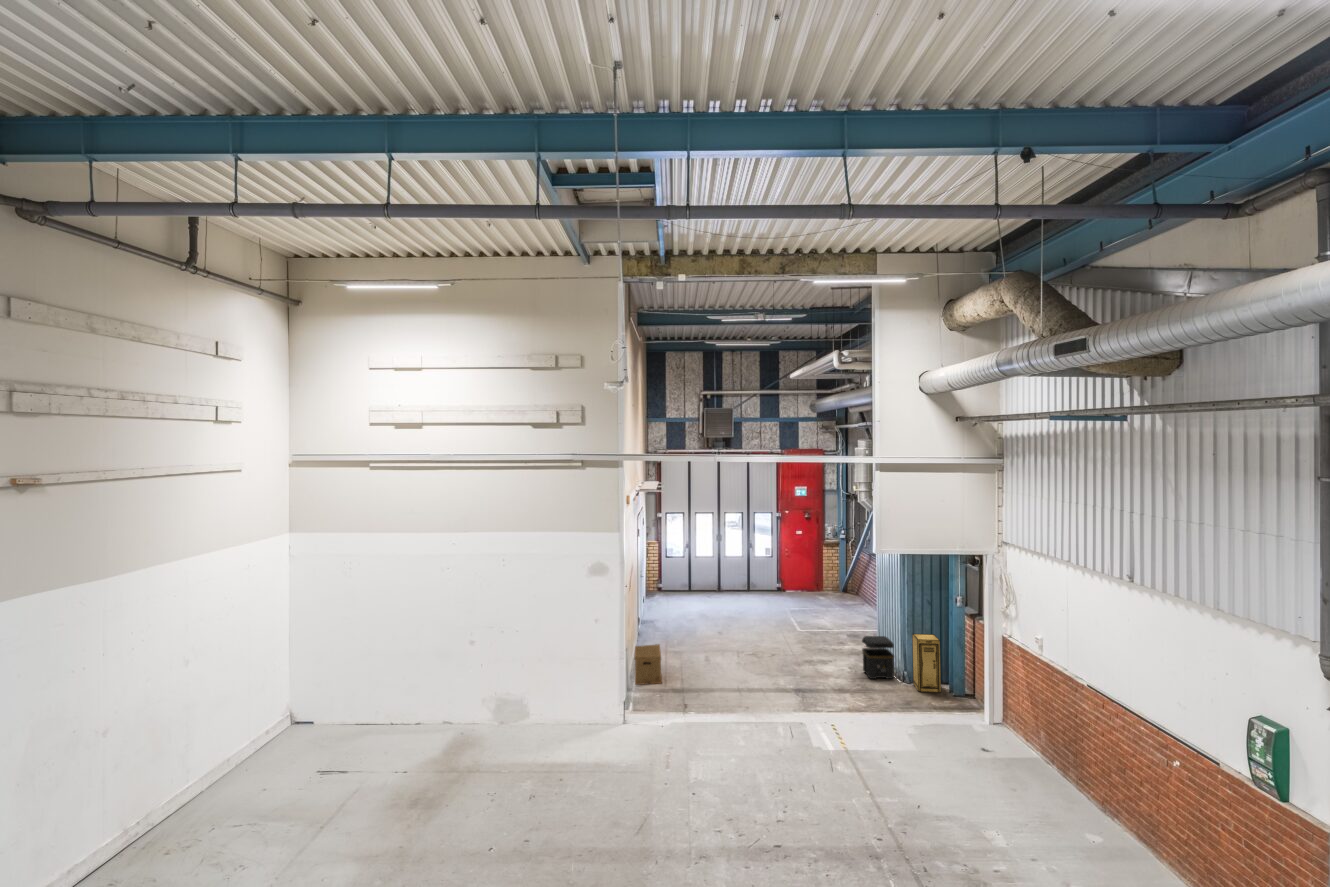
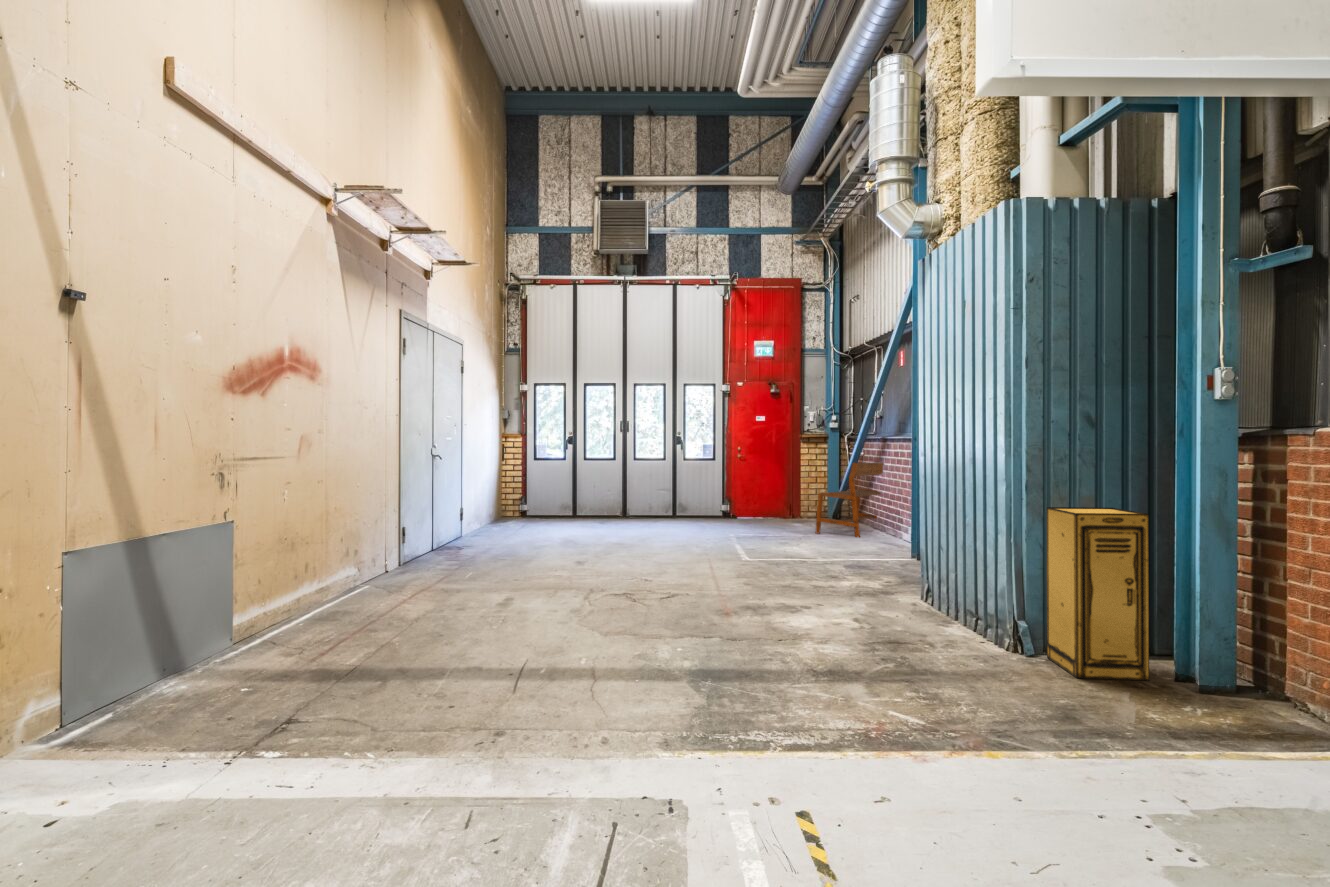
bench: none [833,566,877,611] -> present [816,462,884,537]
toolbox: present [862,636,894,679] -> none [890,532,985,643]
cardboard box: present [634,644,662,685] -> none [218,552,340,660]

